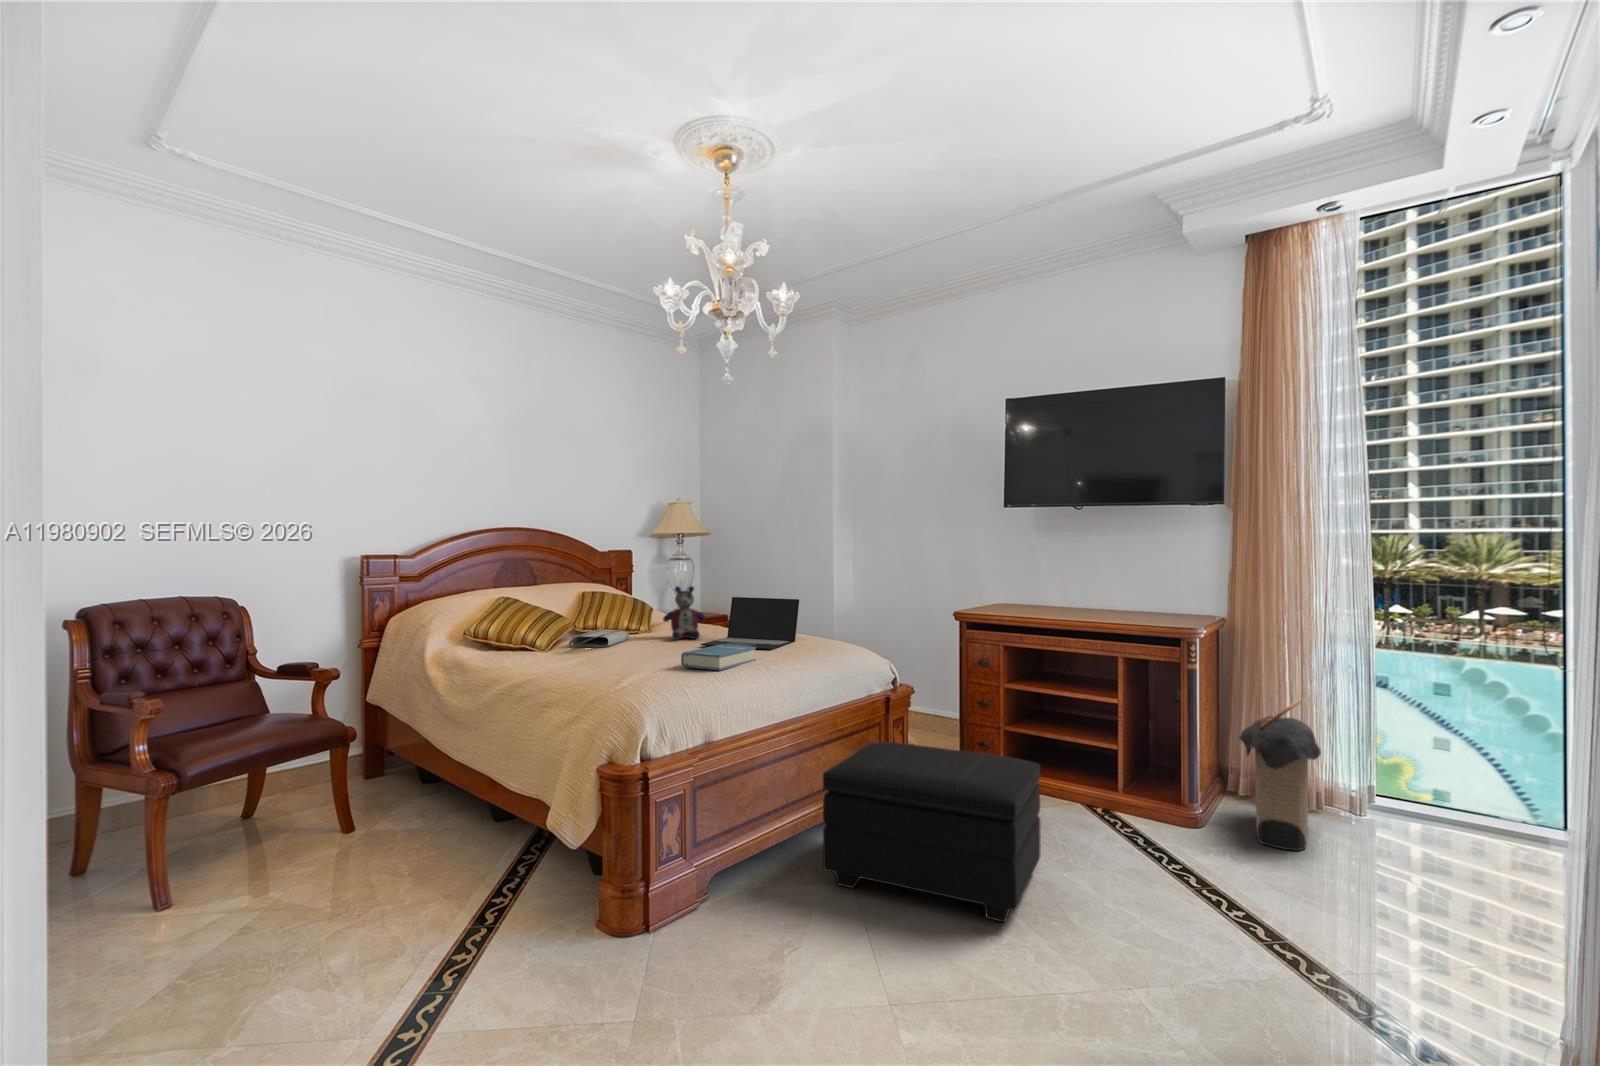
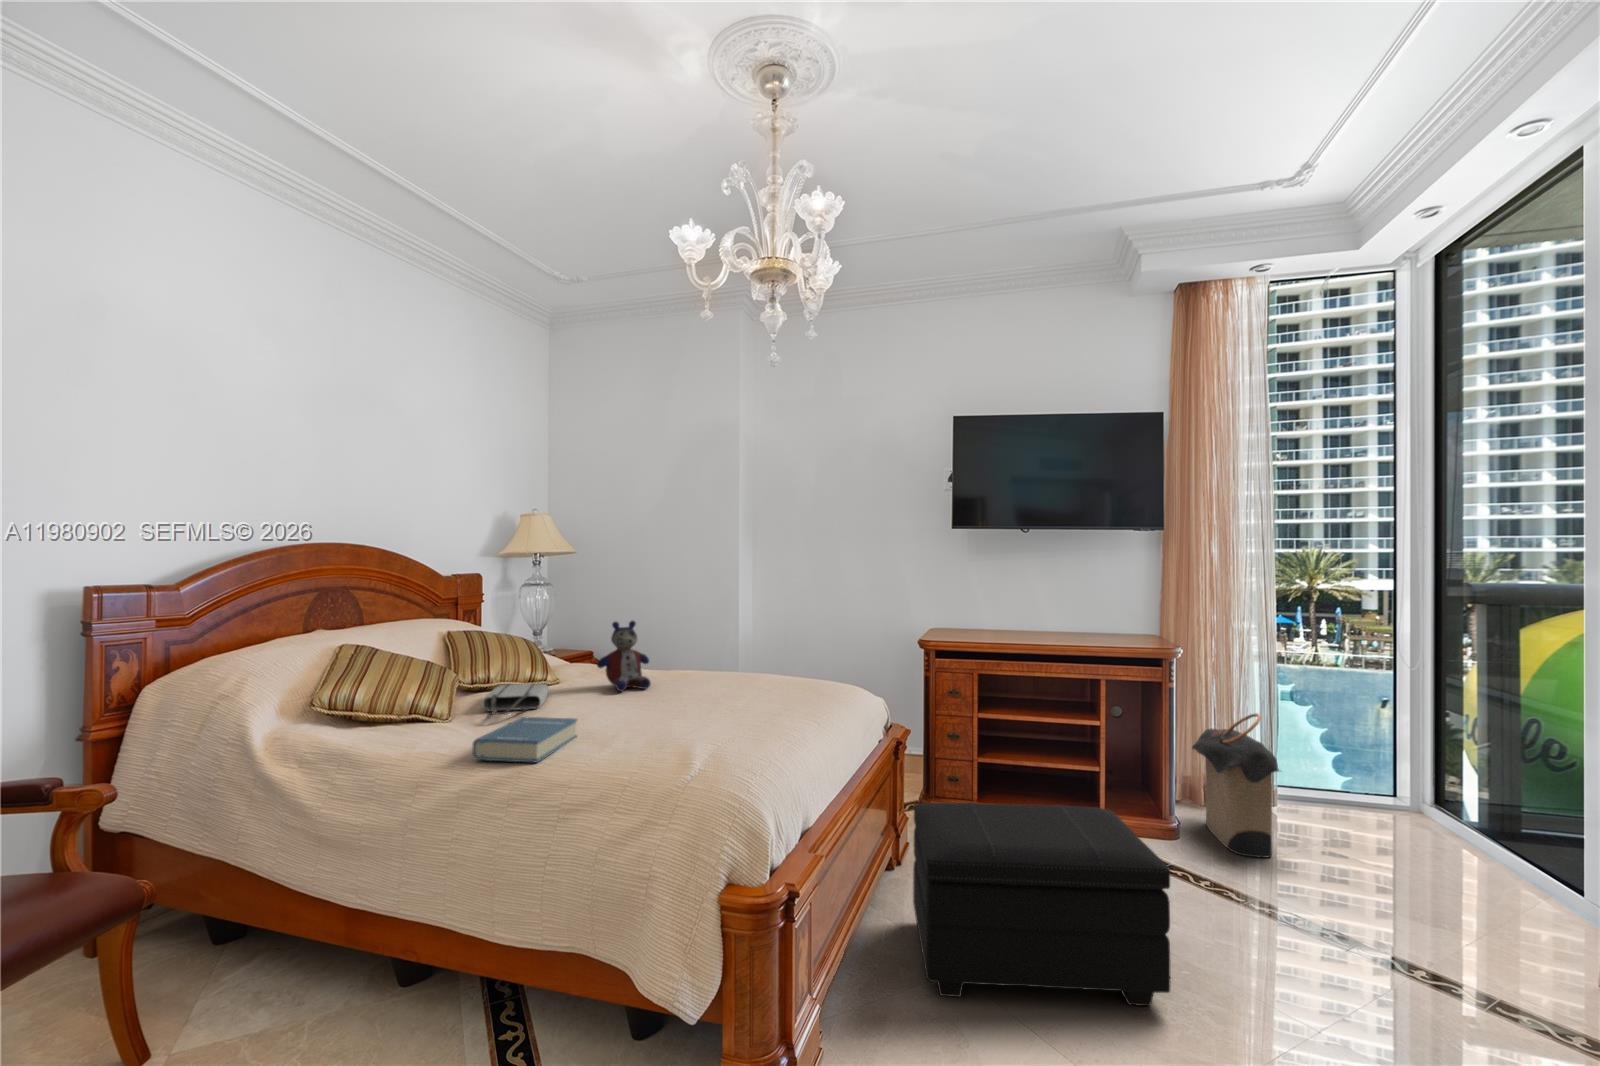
laptop: present [700,597,799,650] -> none [675,633,781,700]
hardback book: present [681,644,756,671] -> present [472,717,577,762]

